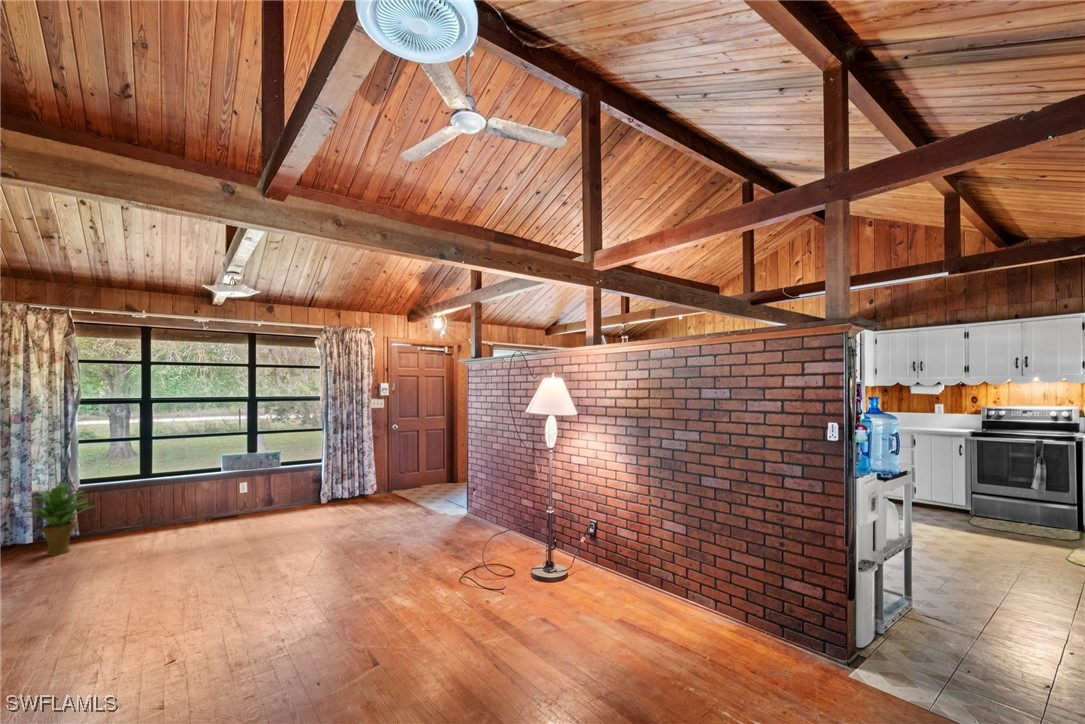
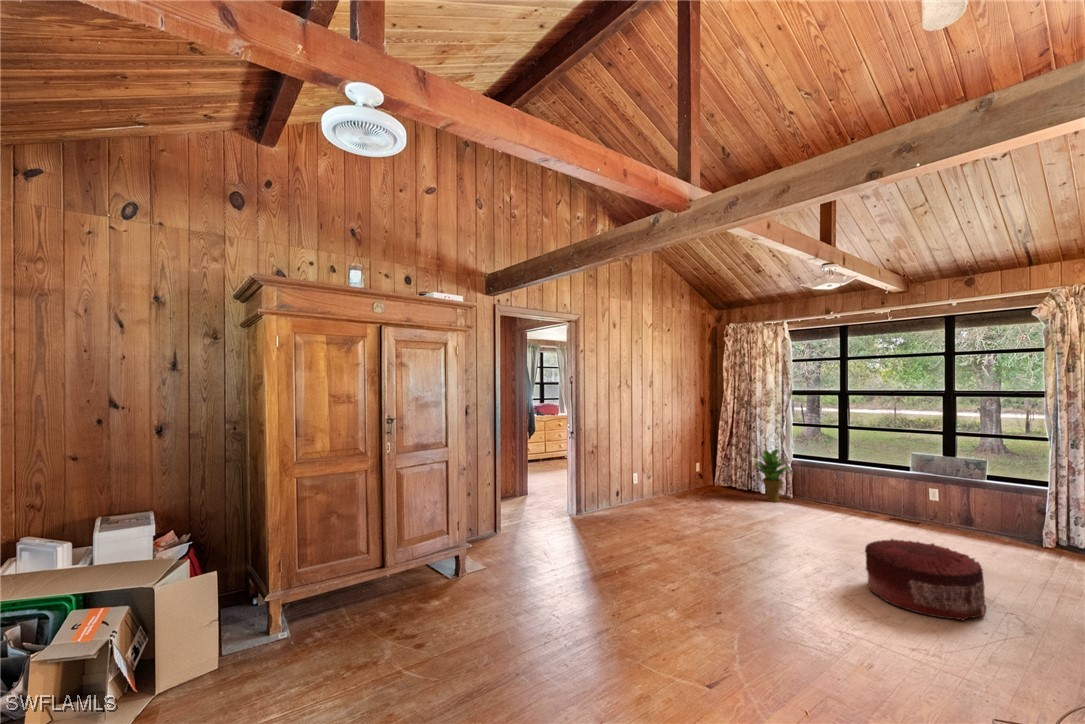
pouf: none [278,517,358,577] -> present [865,539,986,620]

